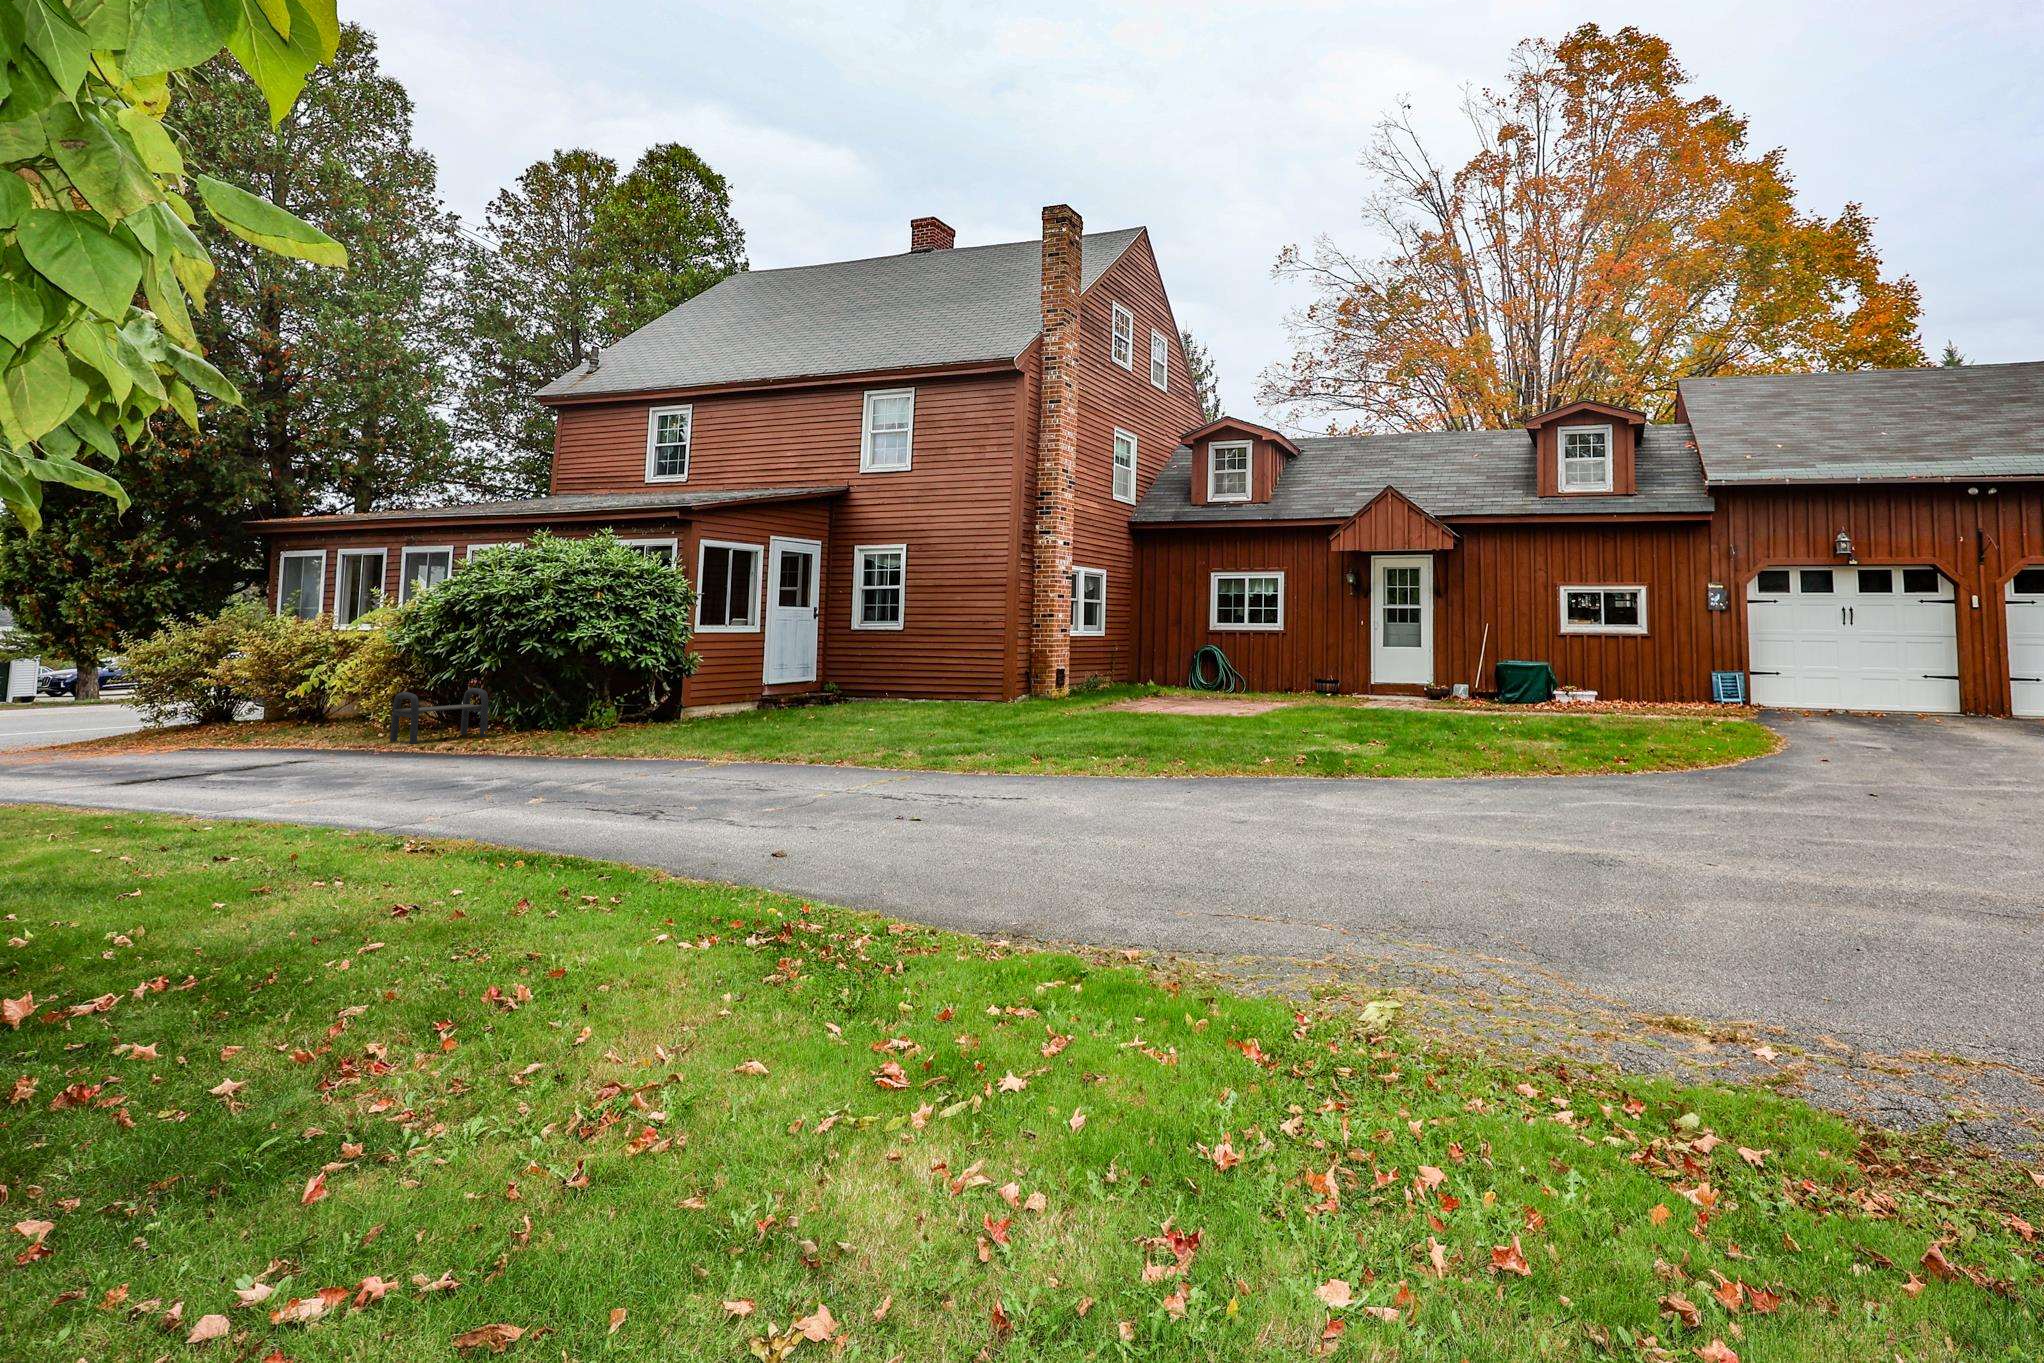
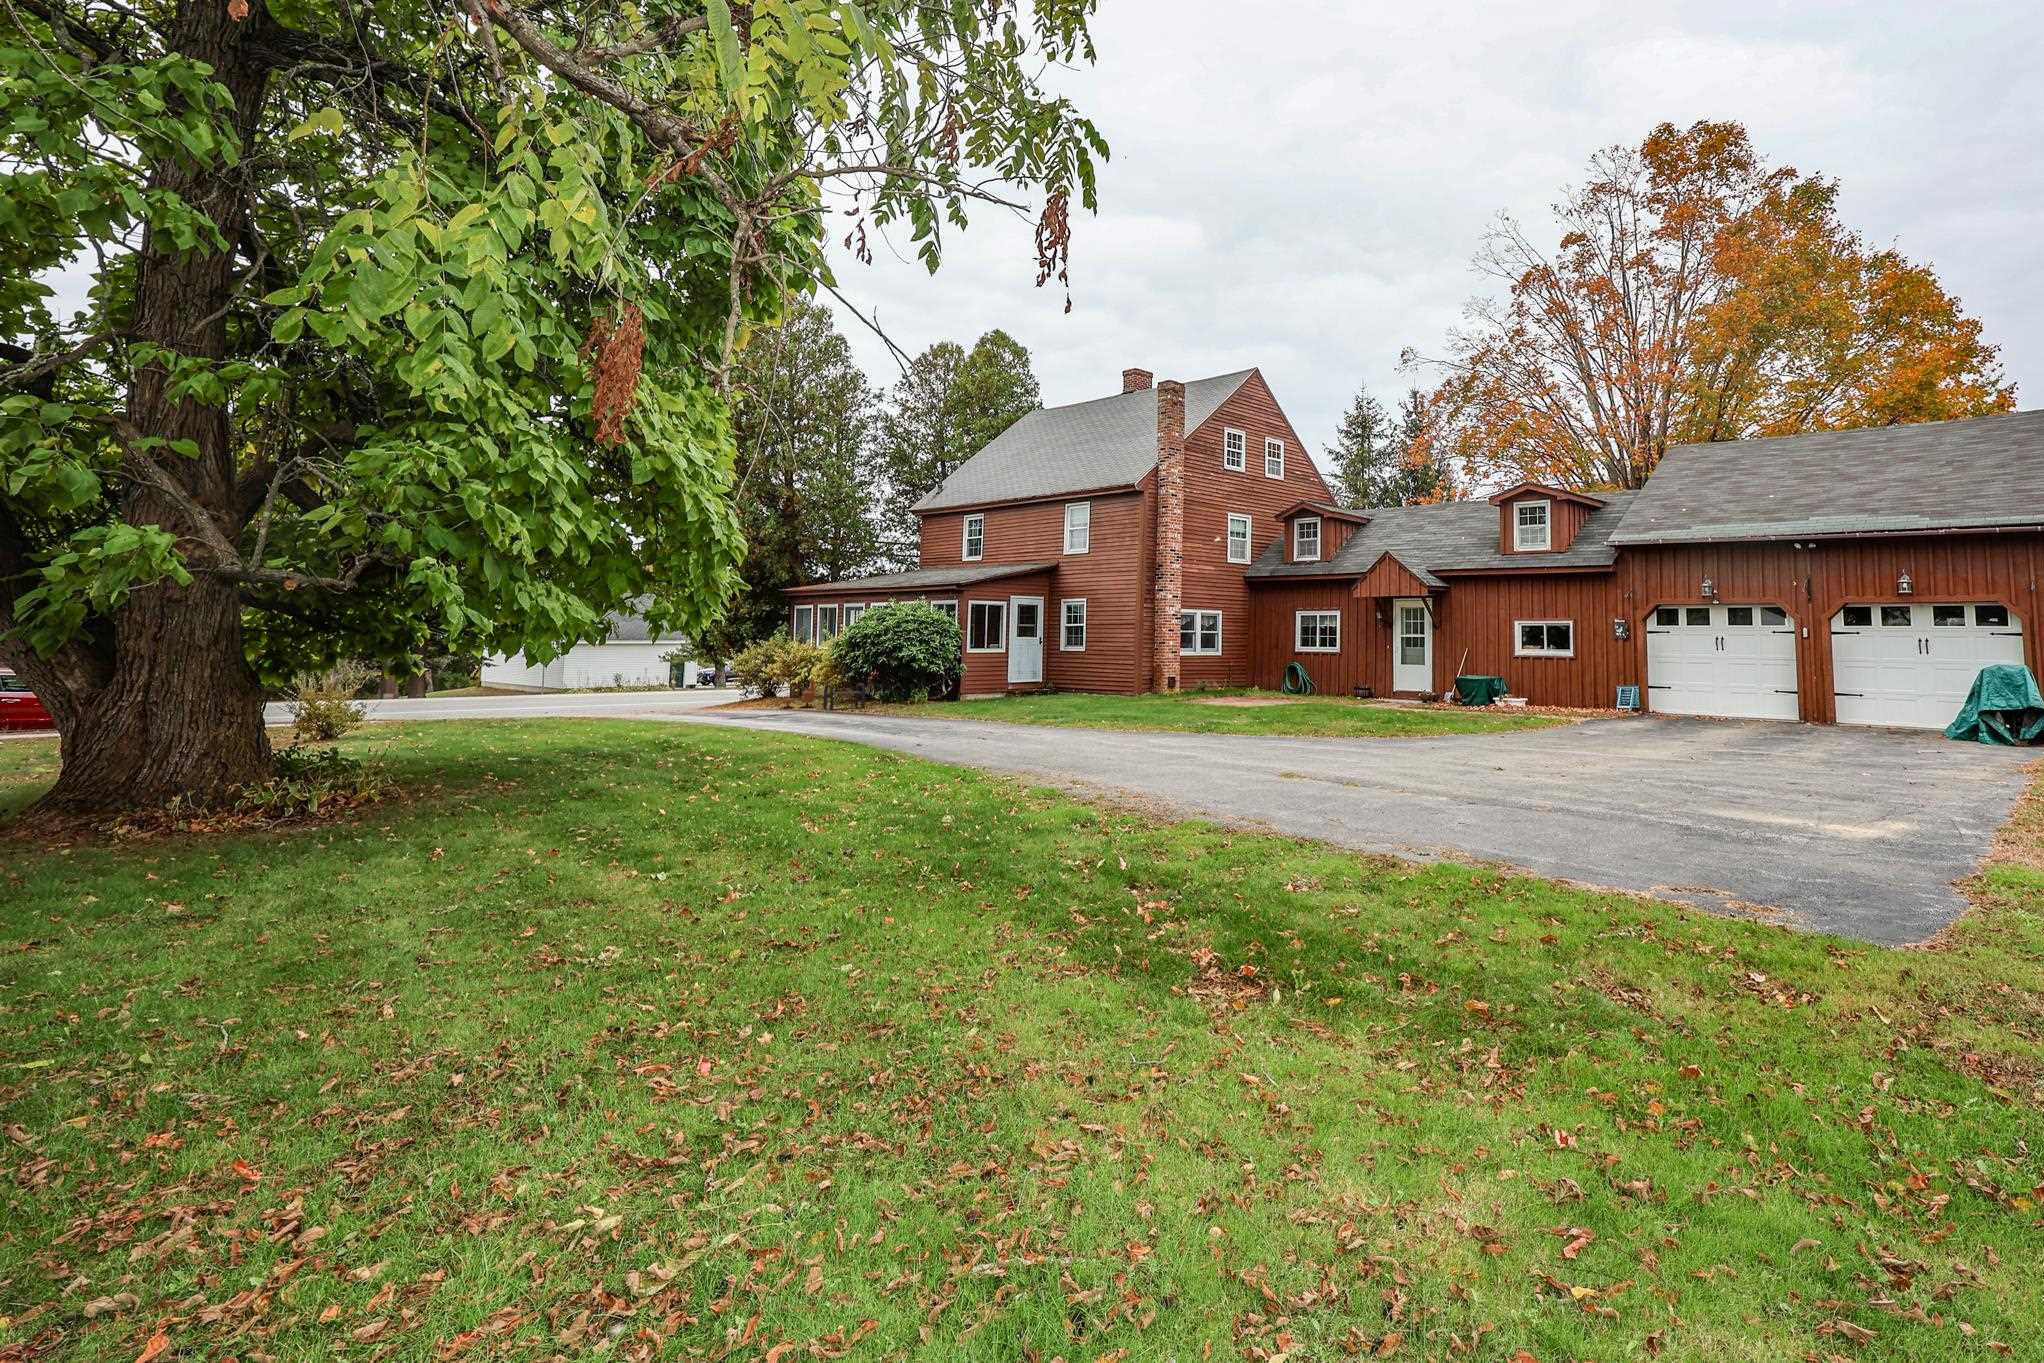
lounge chair: none [276,682,368,745] -> present [782,679,814,709]

